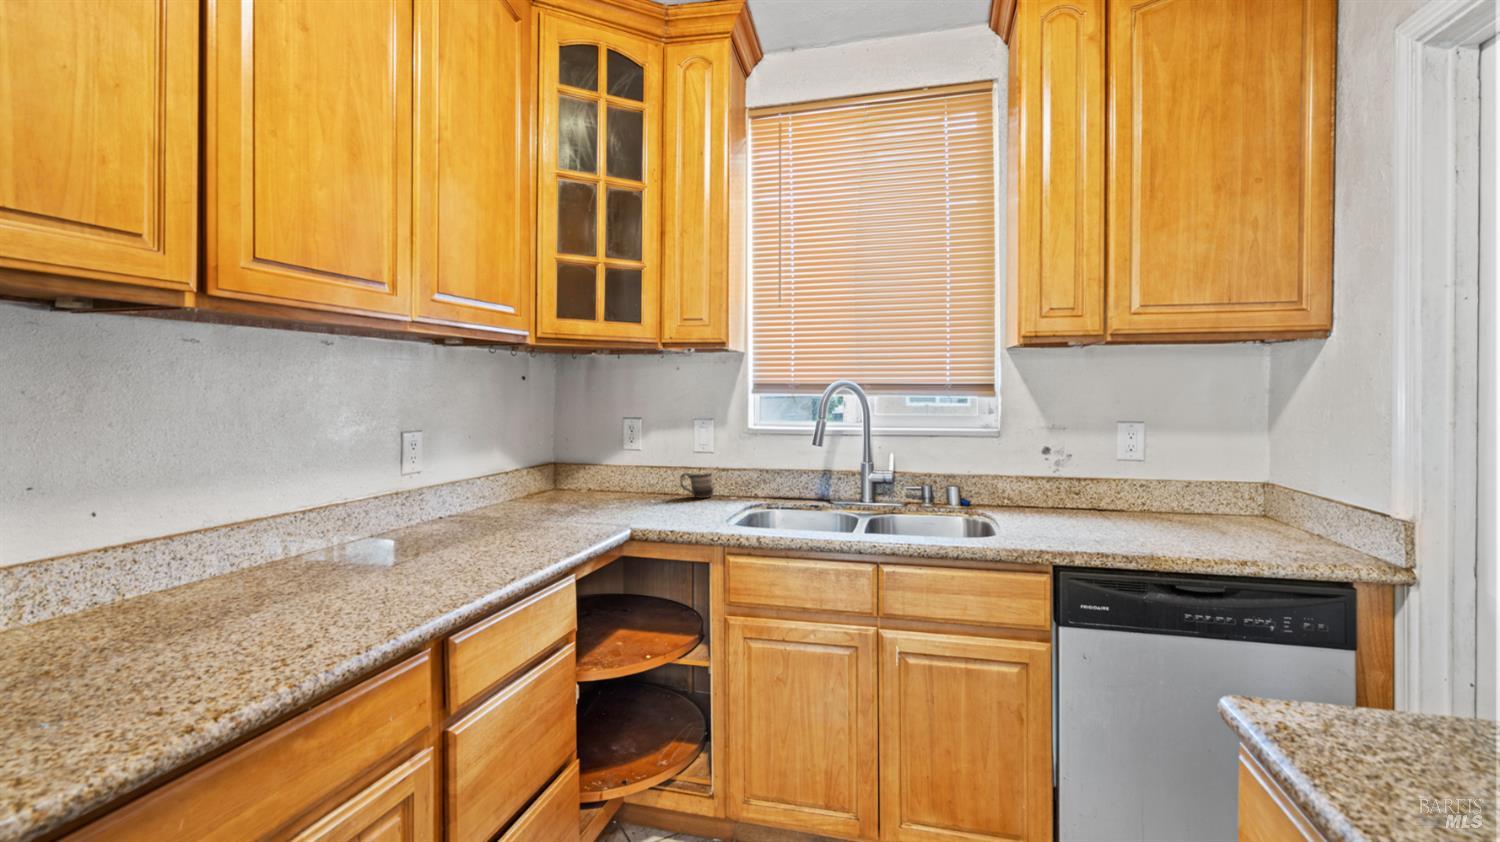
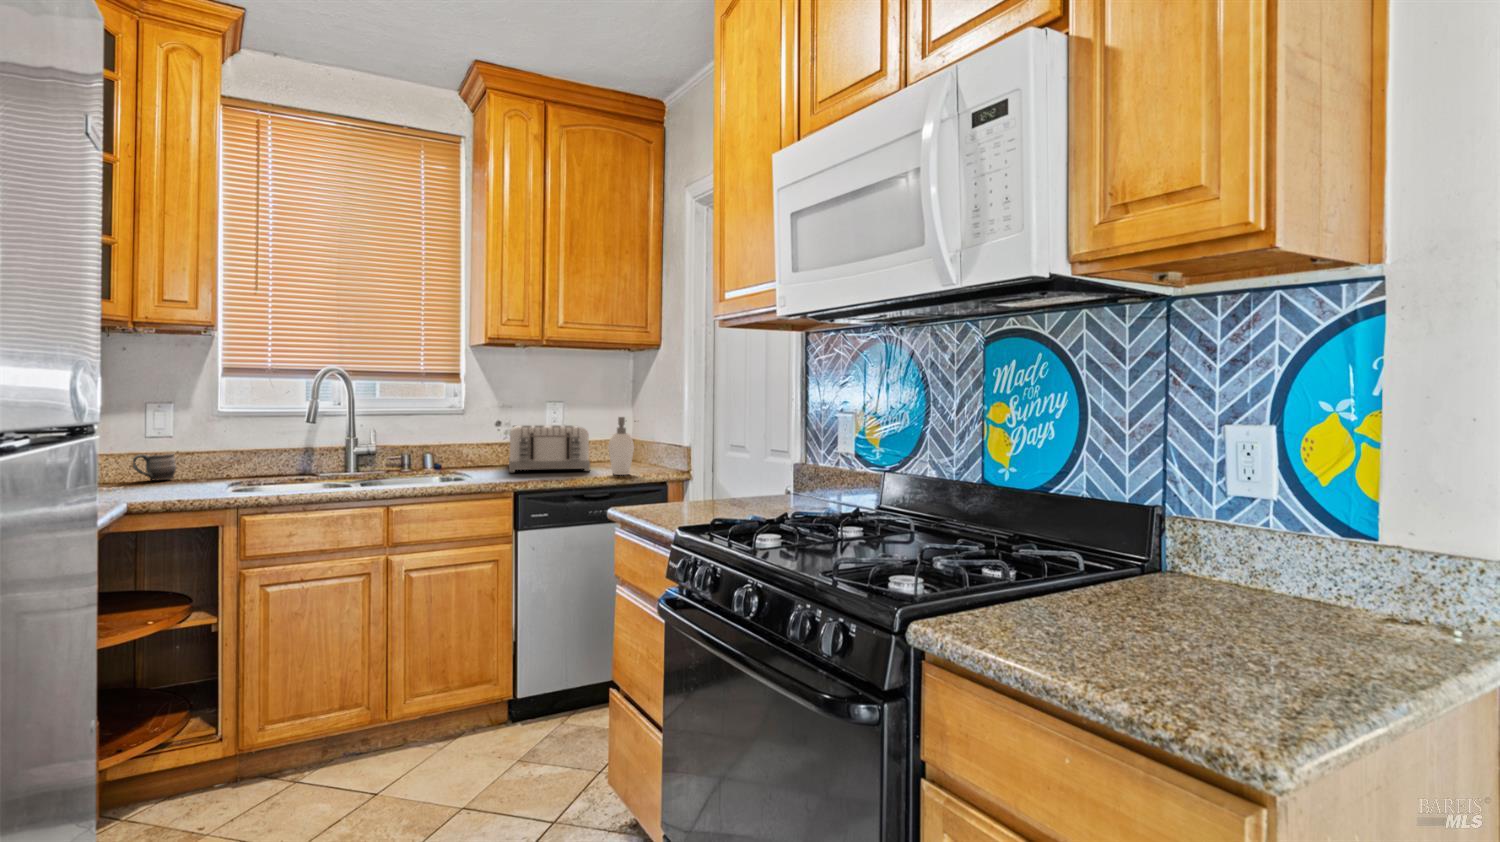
toaster: none [1052,454,1187,538] -> present [509,425,590,472]
soap dispenser: none [1224,457,1292,558] -> present [608,417,636,475]

